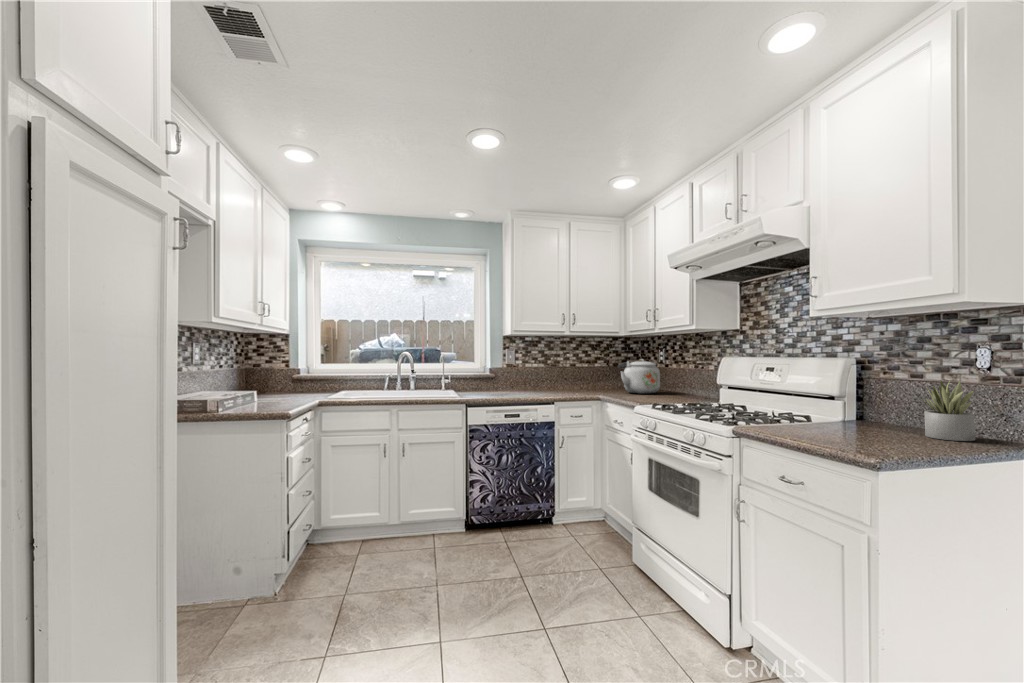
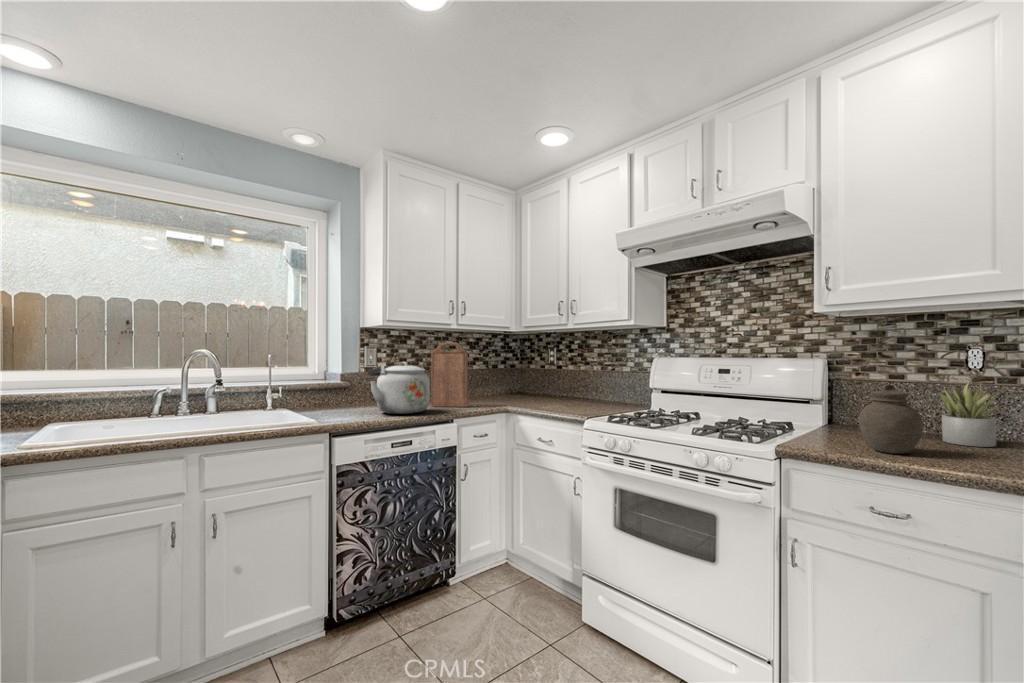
cutting board: none [546,345,571,394] -> present [431,342,468,407]
kettle: present [618,359,660,394] -> present [368,362,430,414]
jar: none [805,379,855,437] -> present [859,385,923,454]

